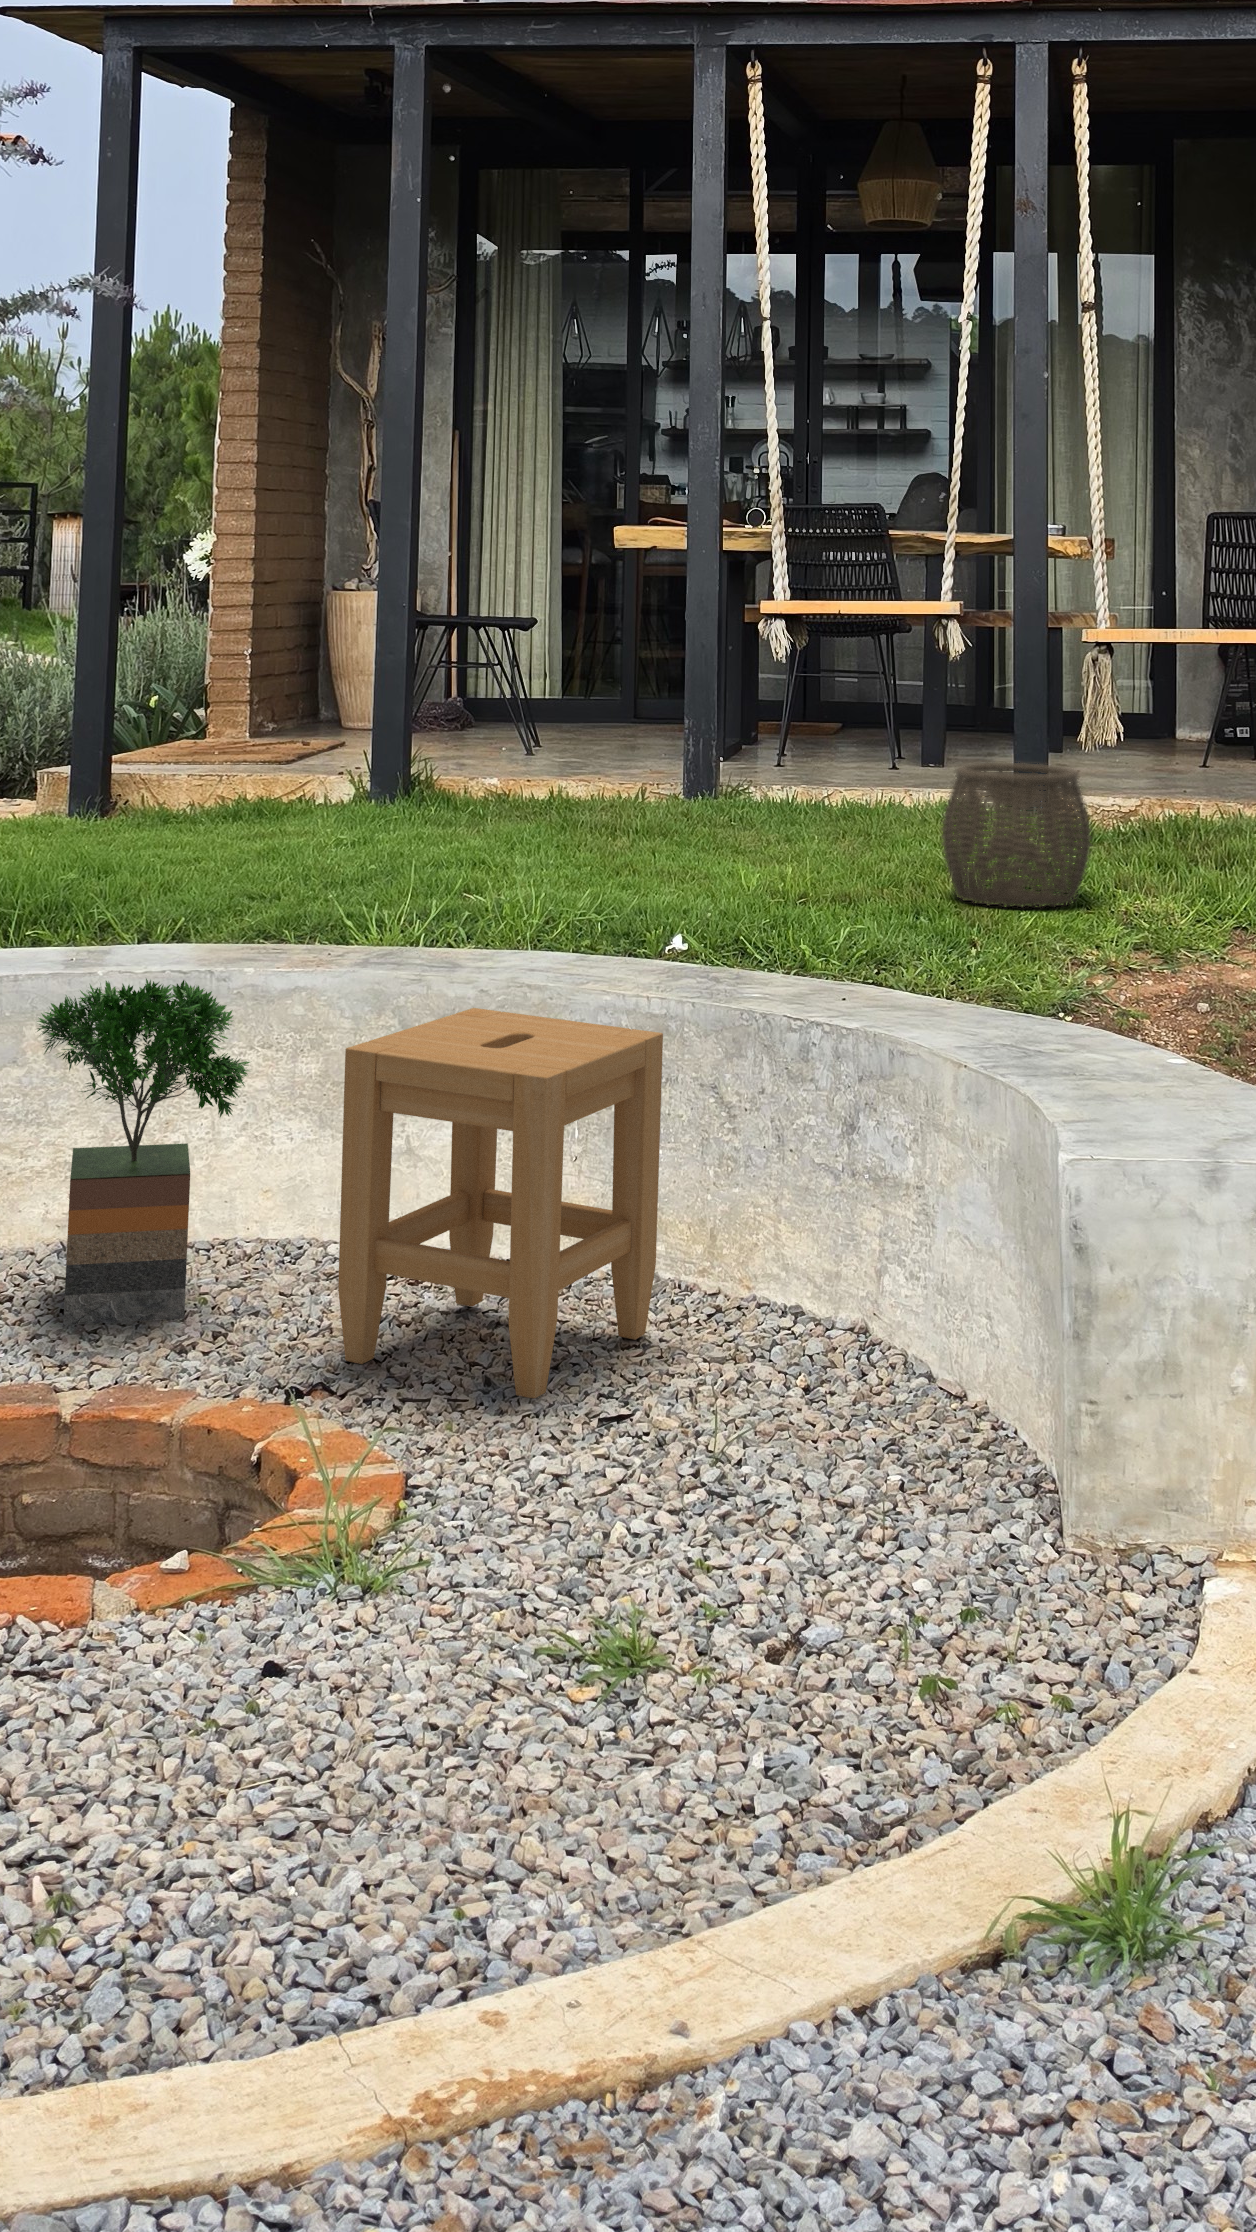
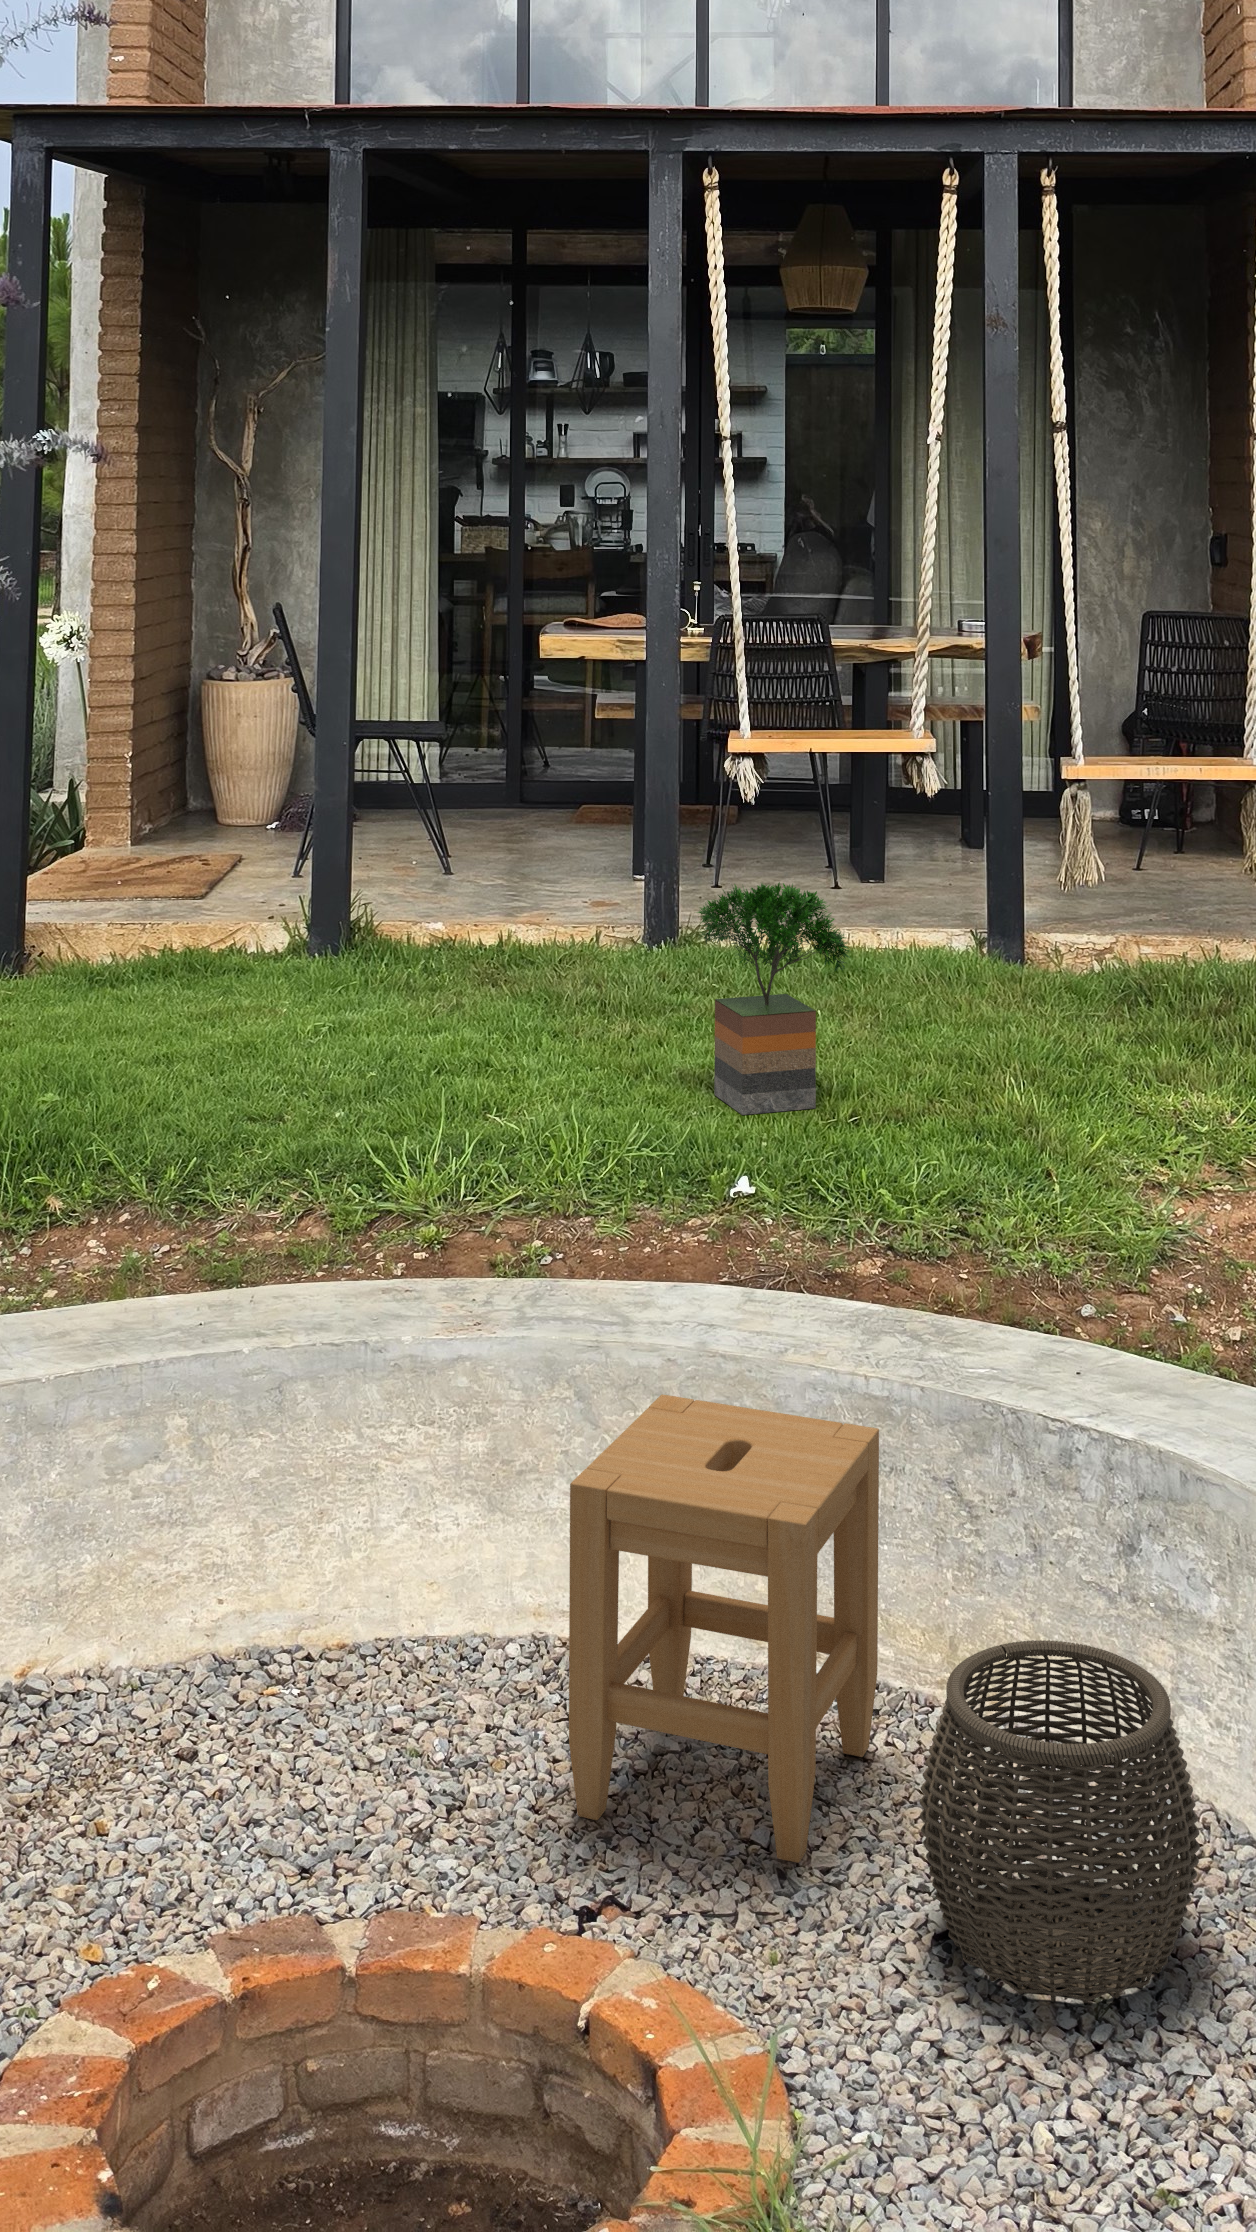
woven basket: present [942,763,1091,908] -> present [920,1640,1200,2003]
potted tree: present [37,979,250,1325] -> present [697,882,850,1115]

